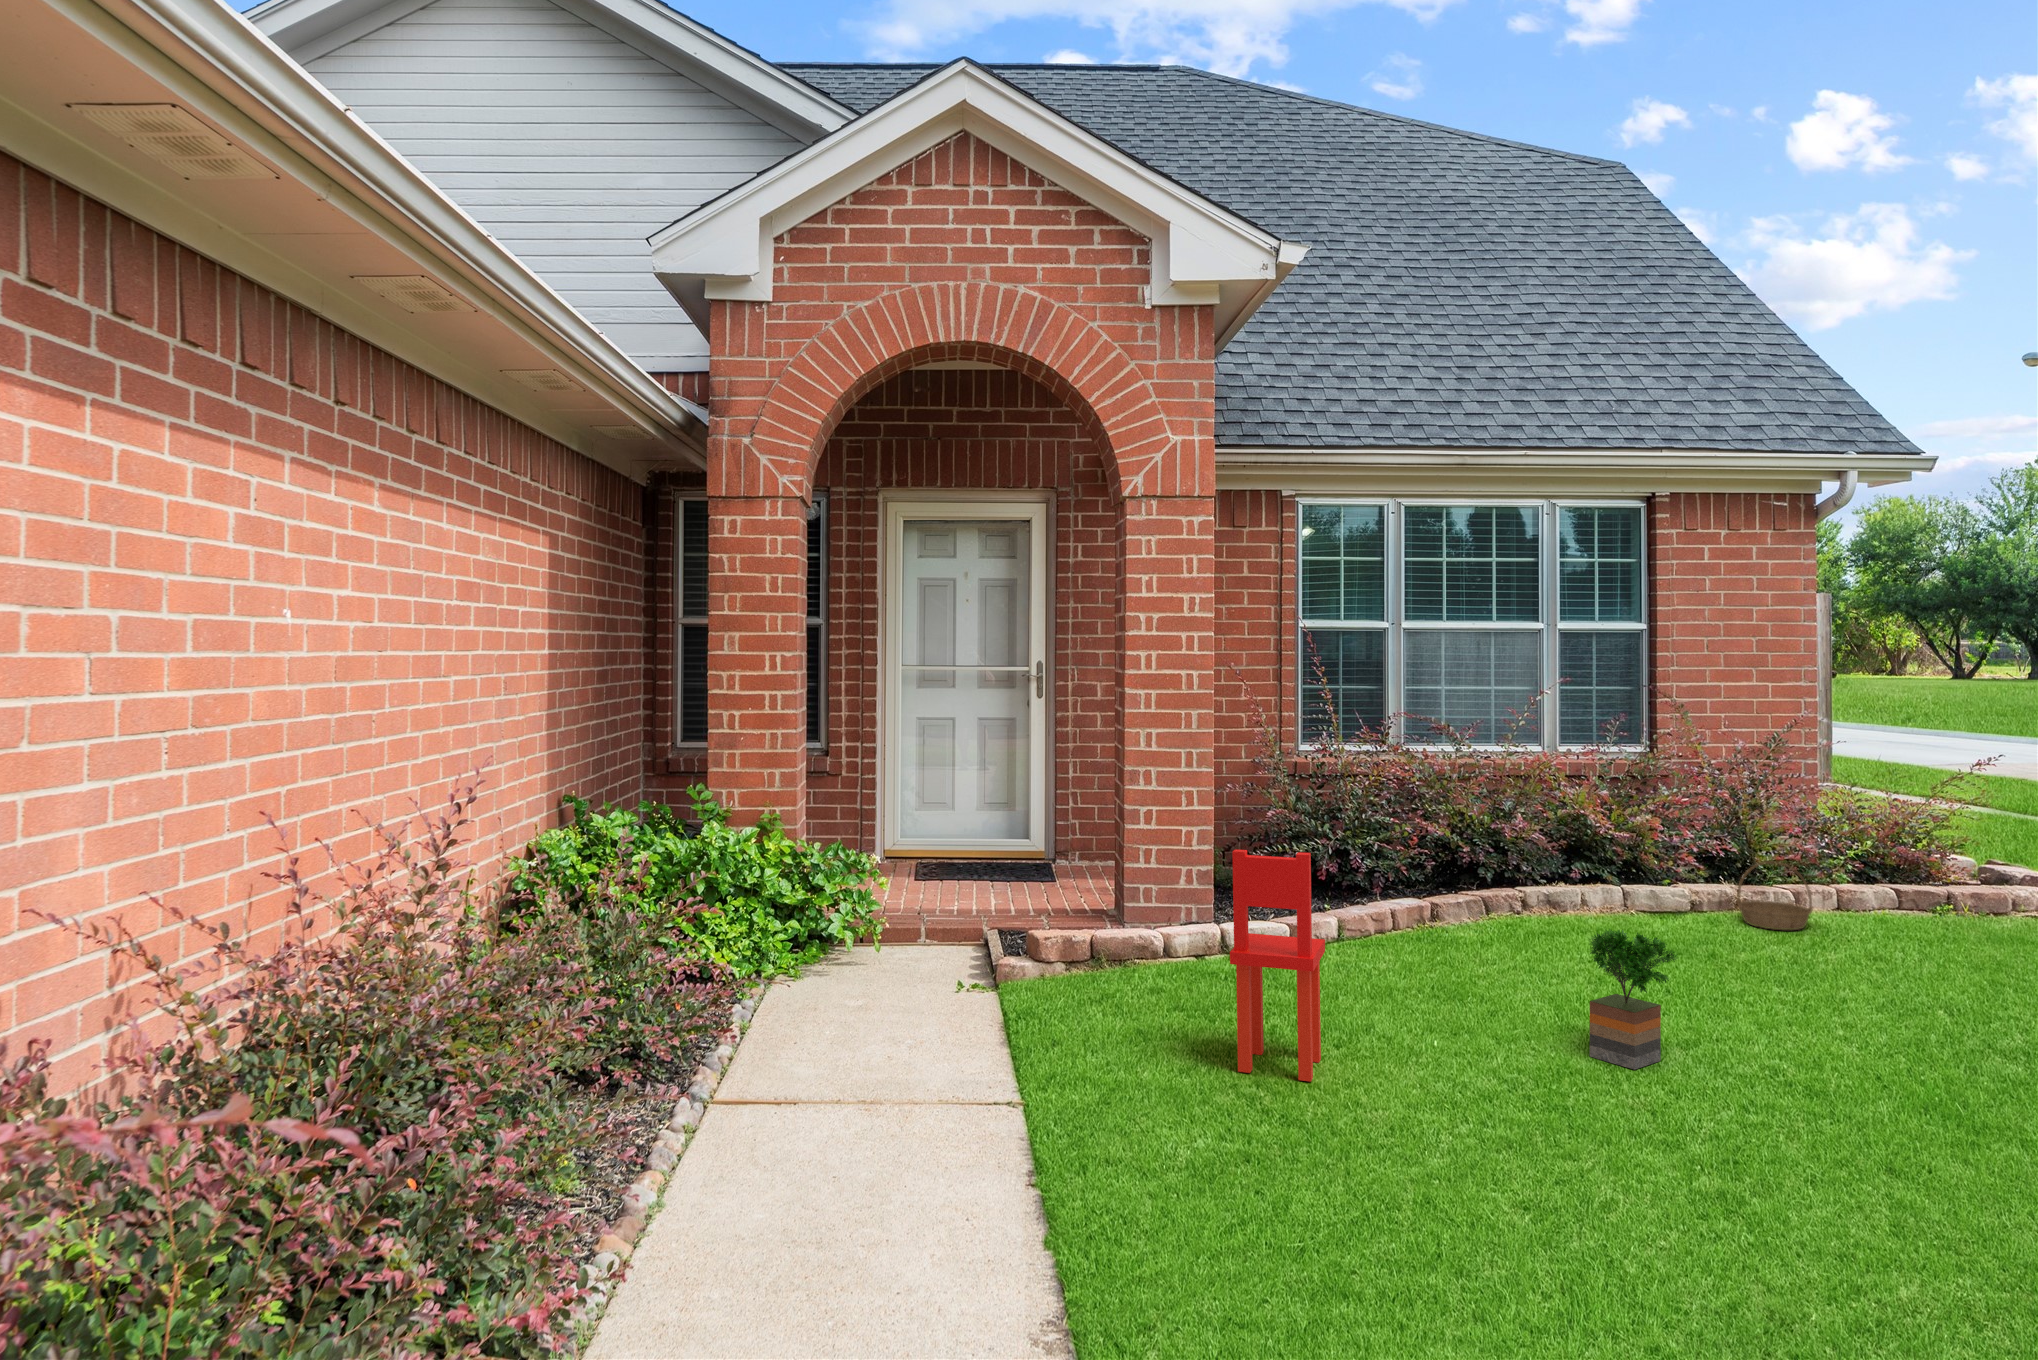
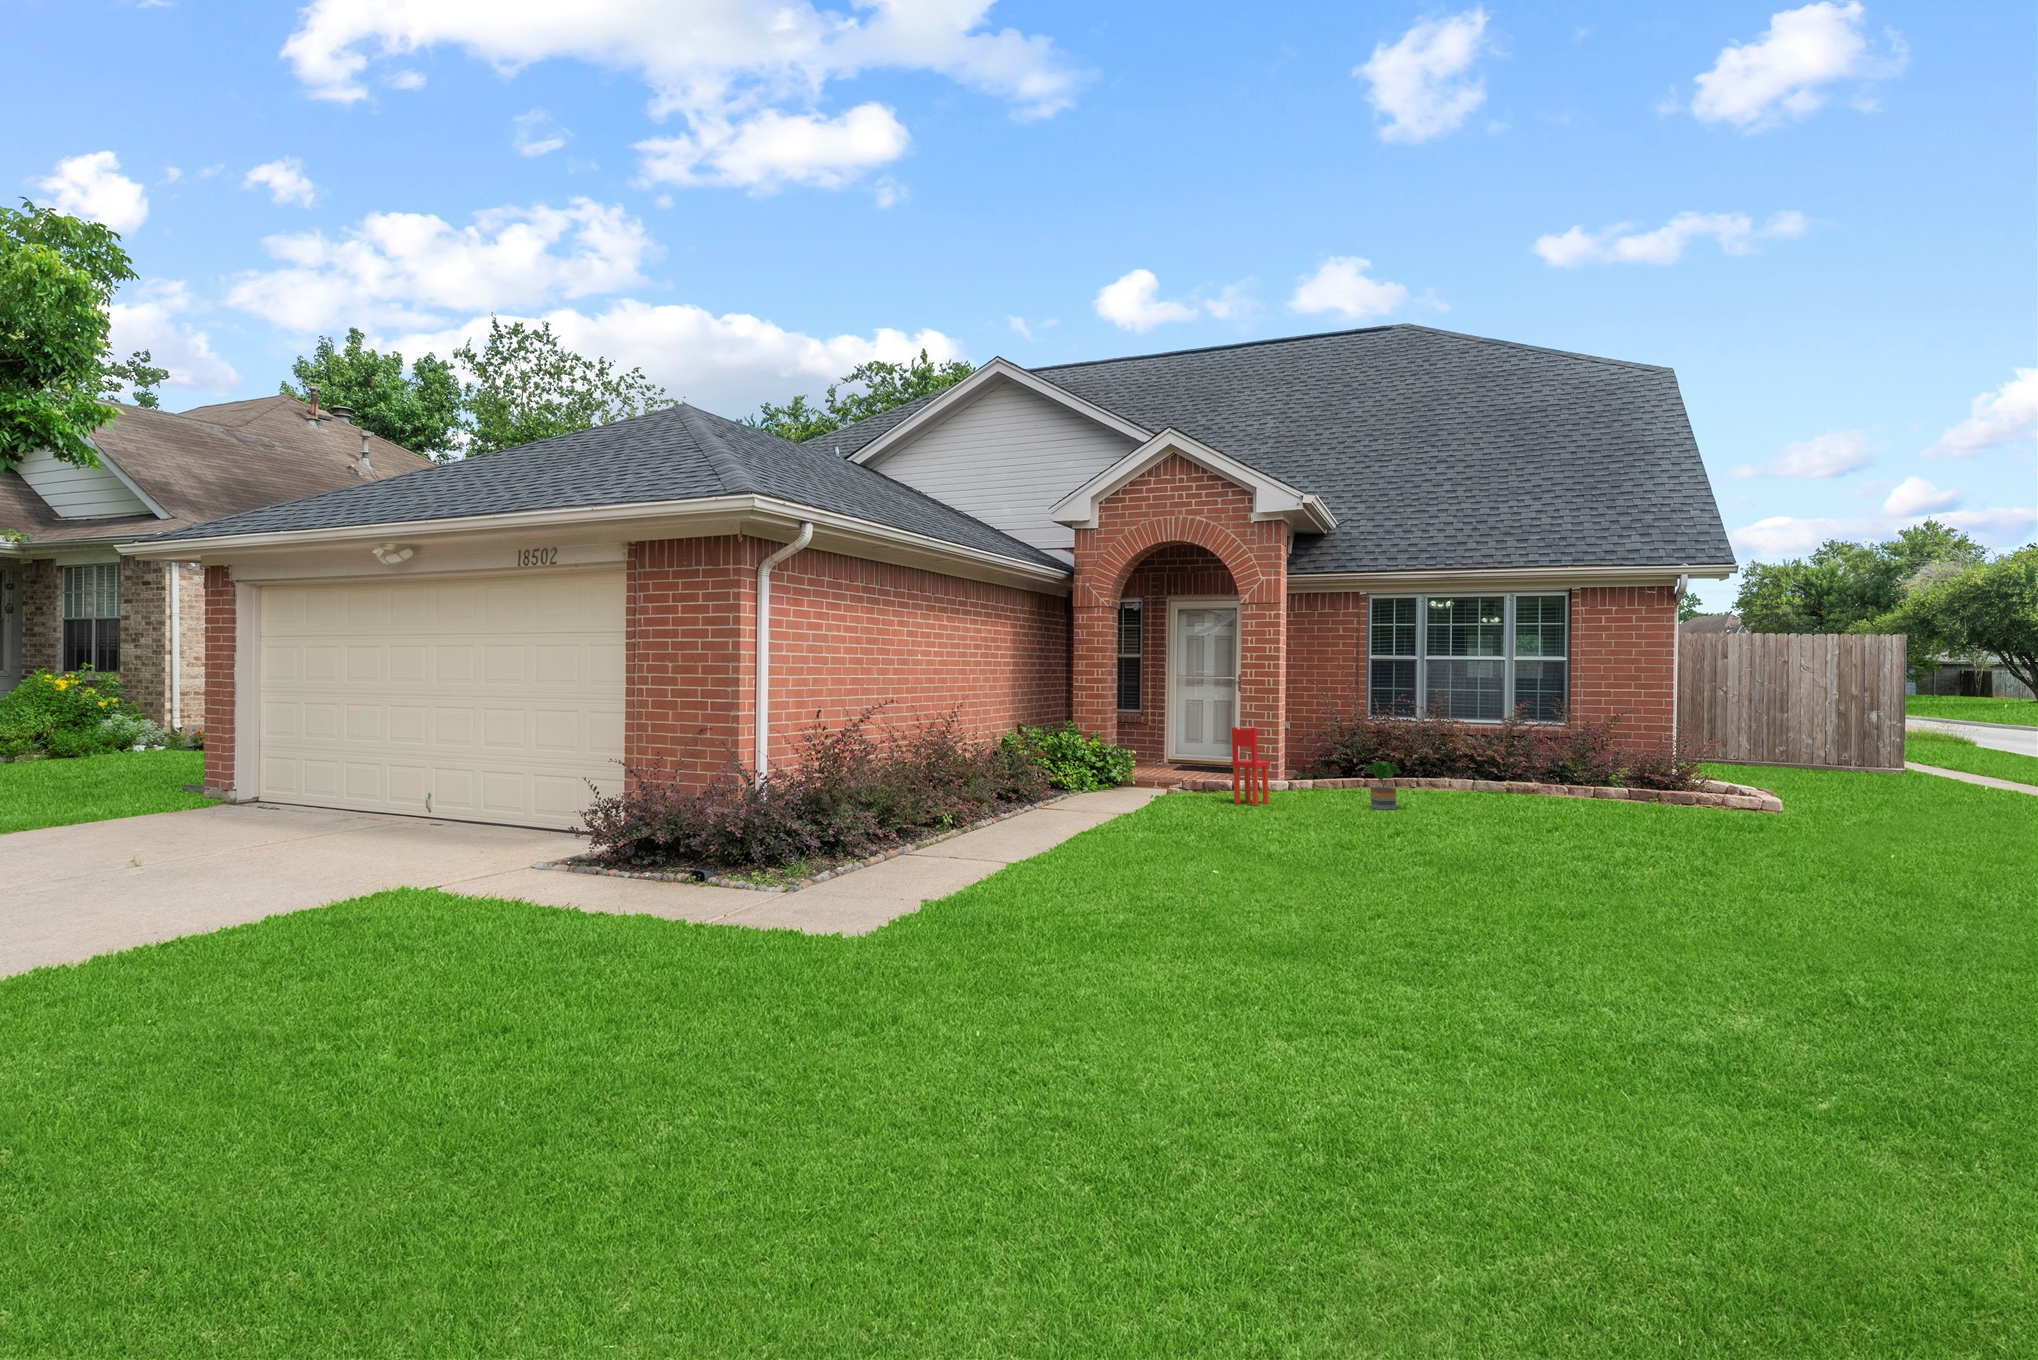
basket: present [1737,861,1813,930] -> none [1536,762,1569,793]

